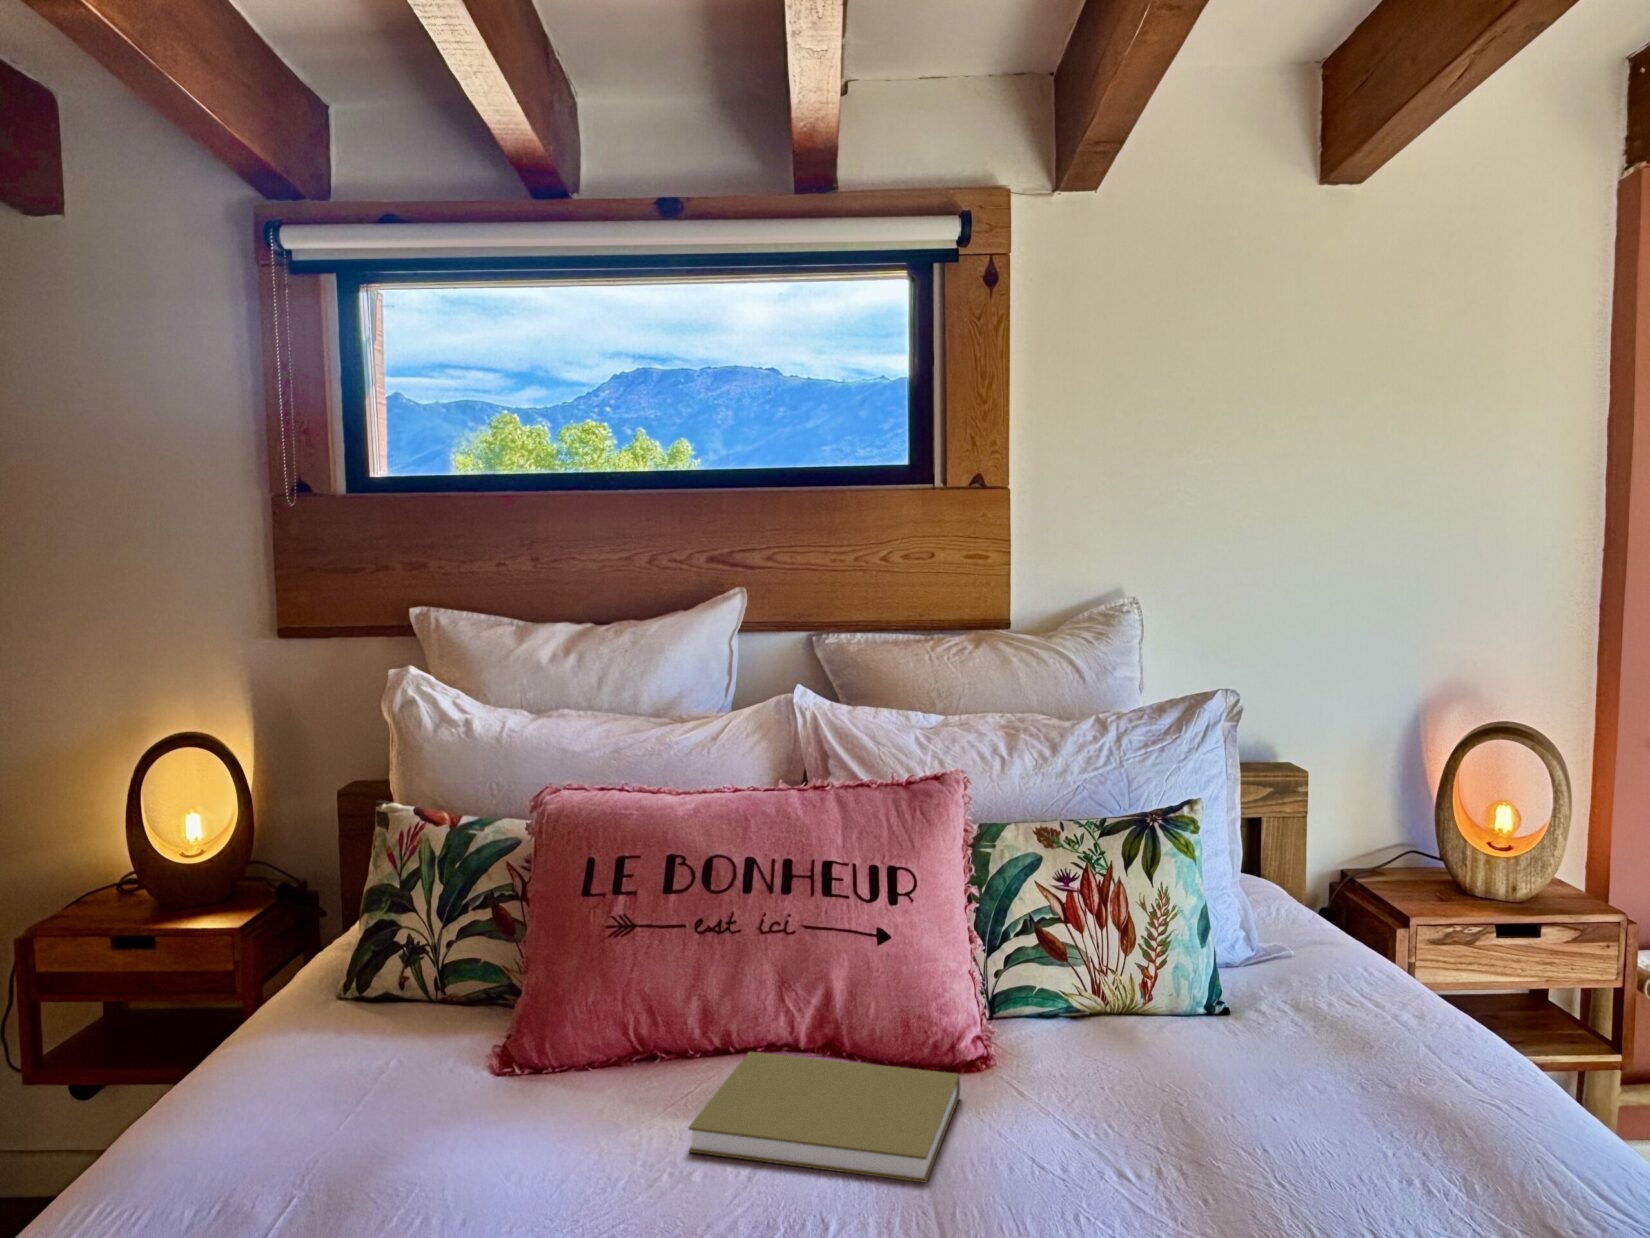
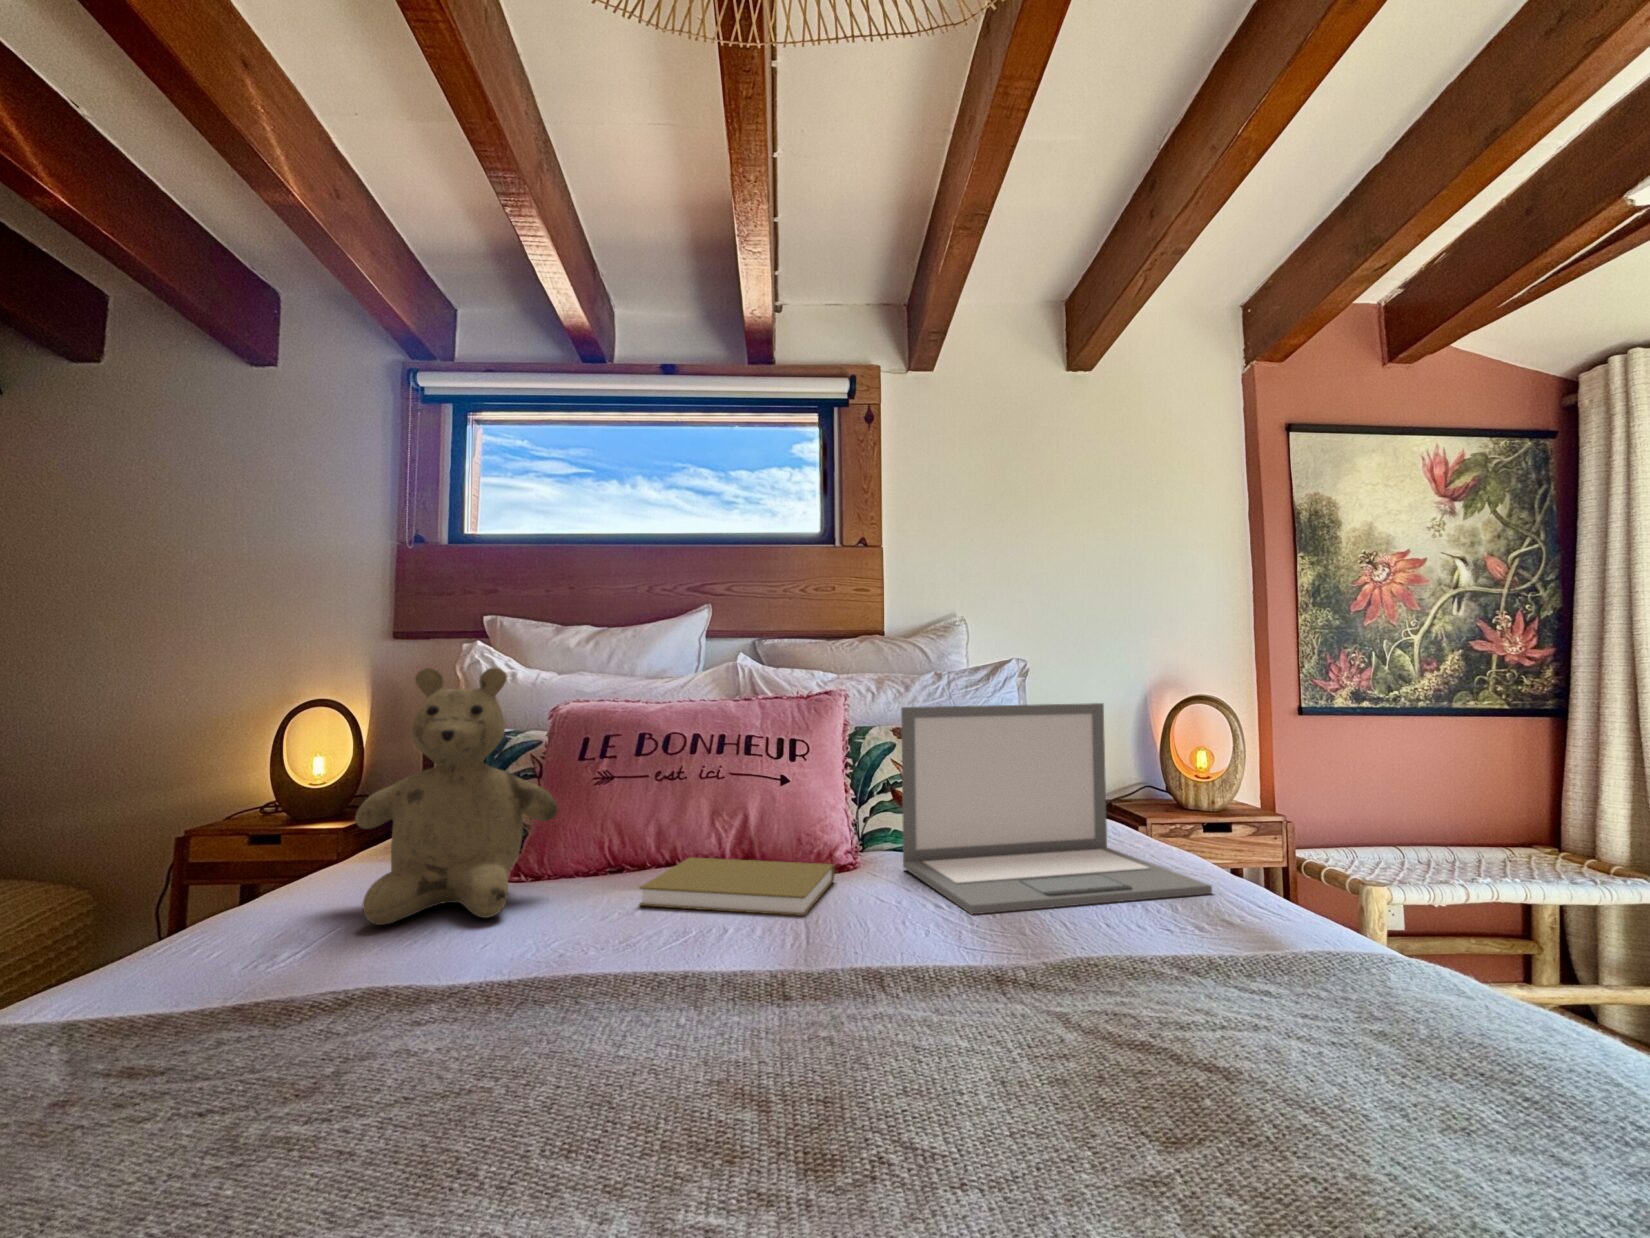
teddy bear: none [286,804,565,1193] -> present [355,667,558,925]
laptop: none [1057,820,1519,1186] -> present [901,703,1212,914]

